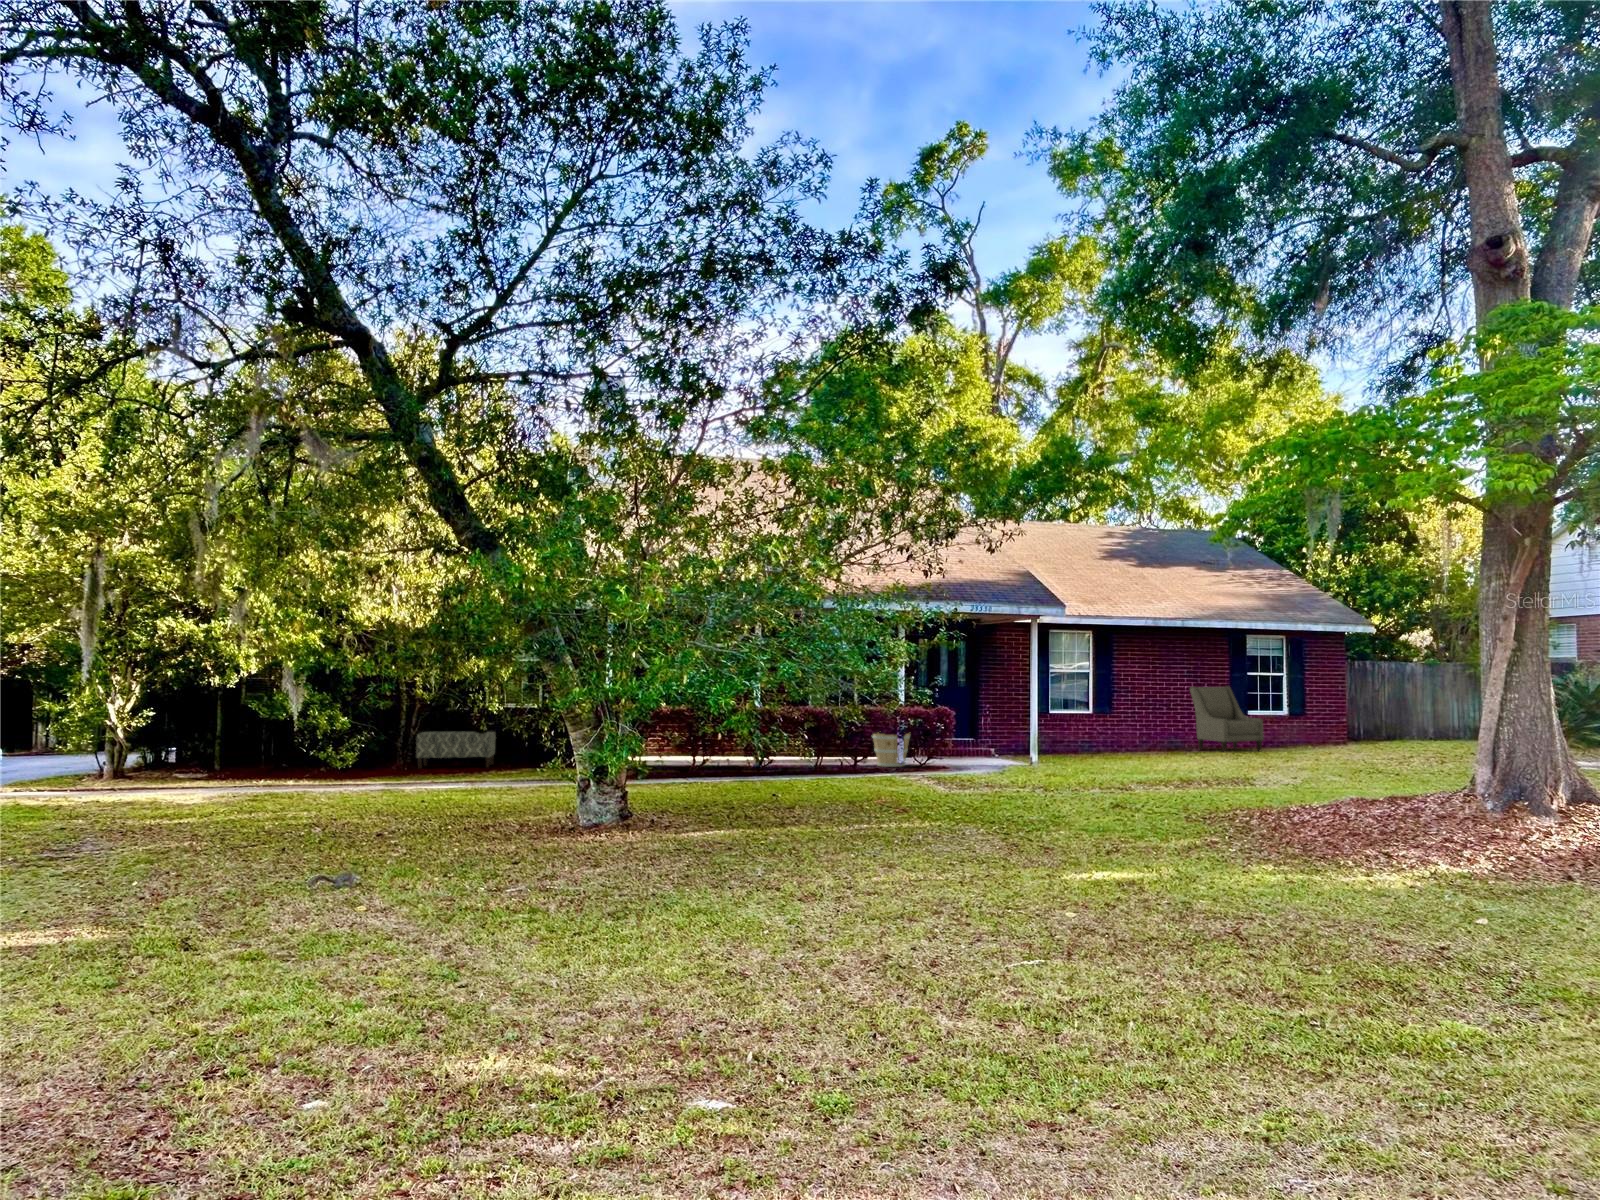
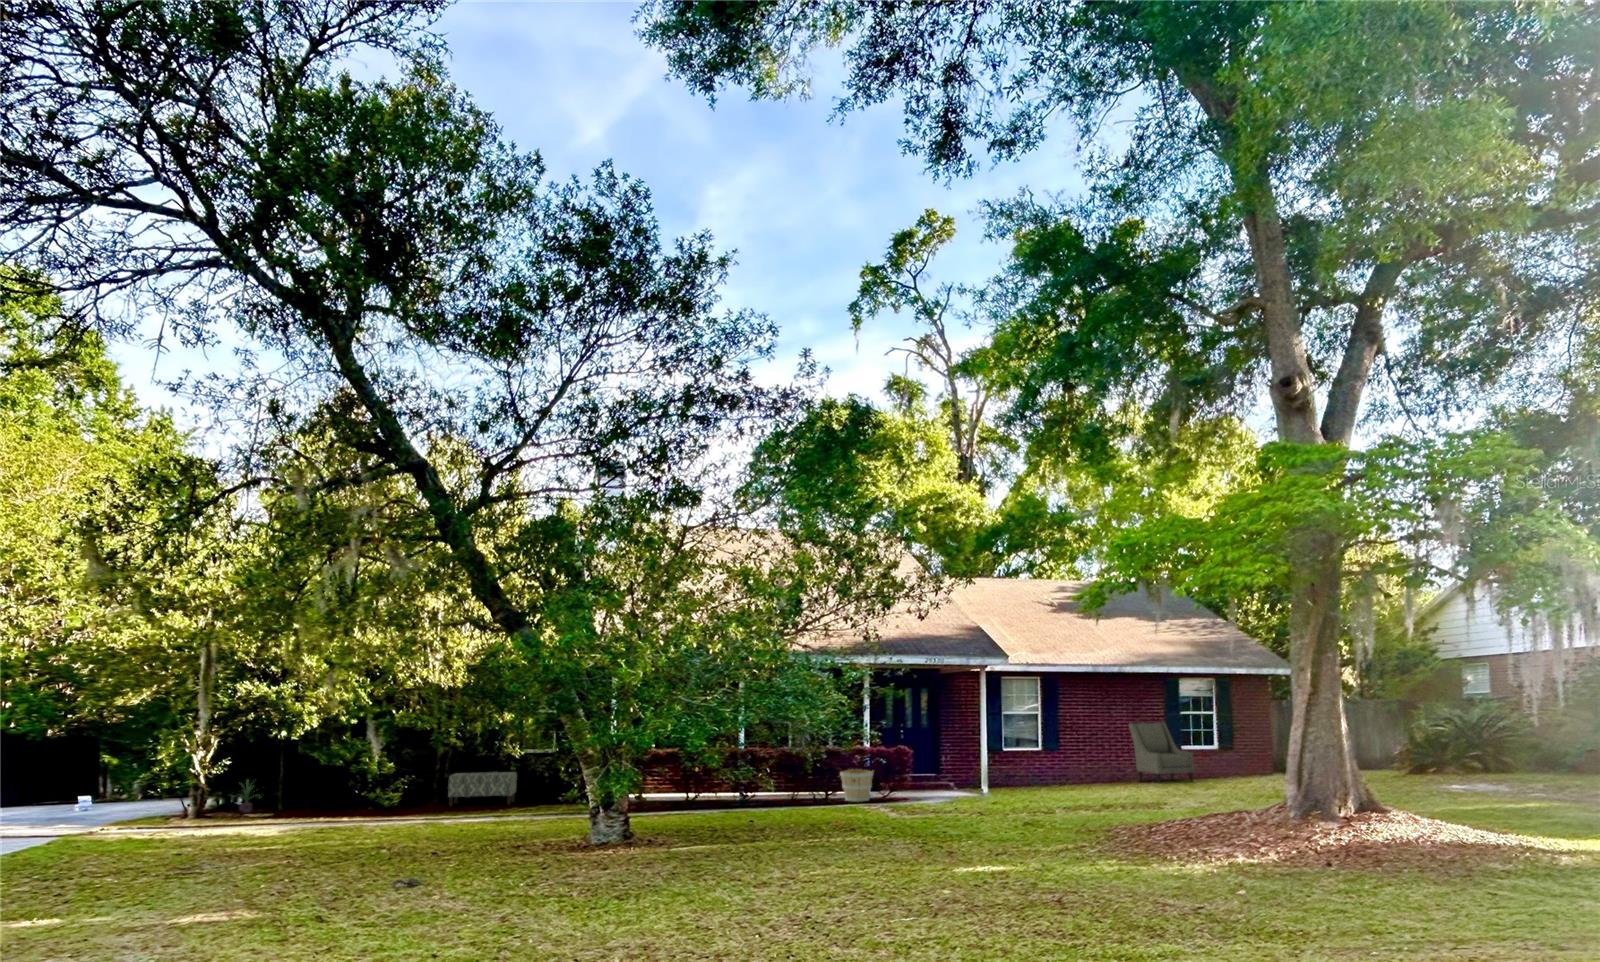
decorative plant: none [154,735,201,774] -> present [239,780,252,813]

